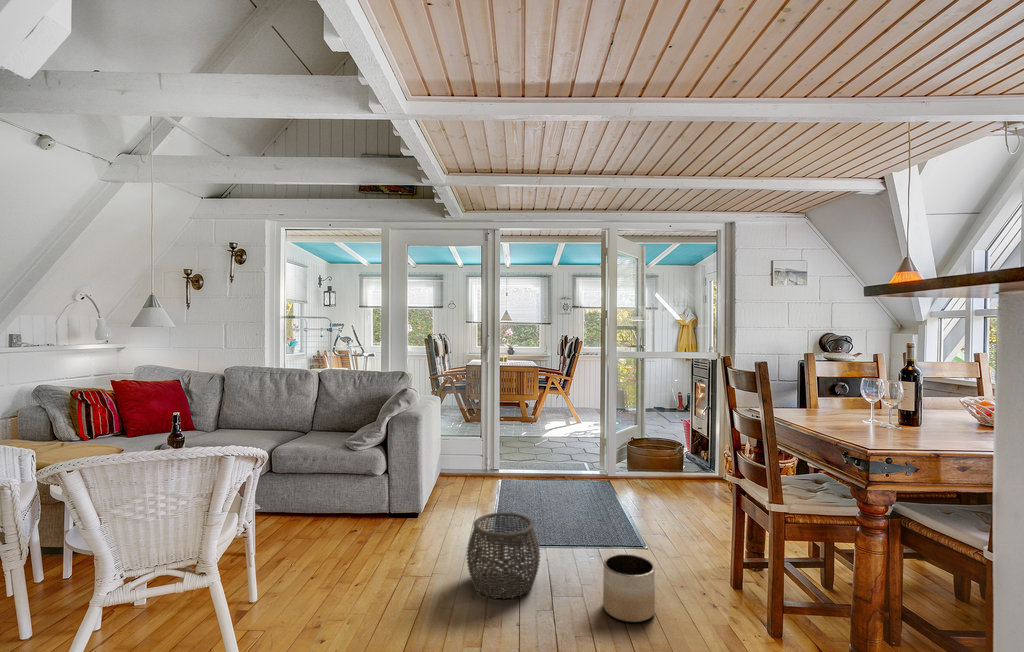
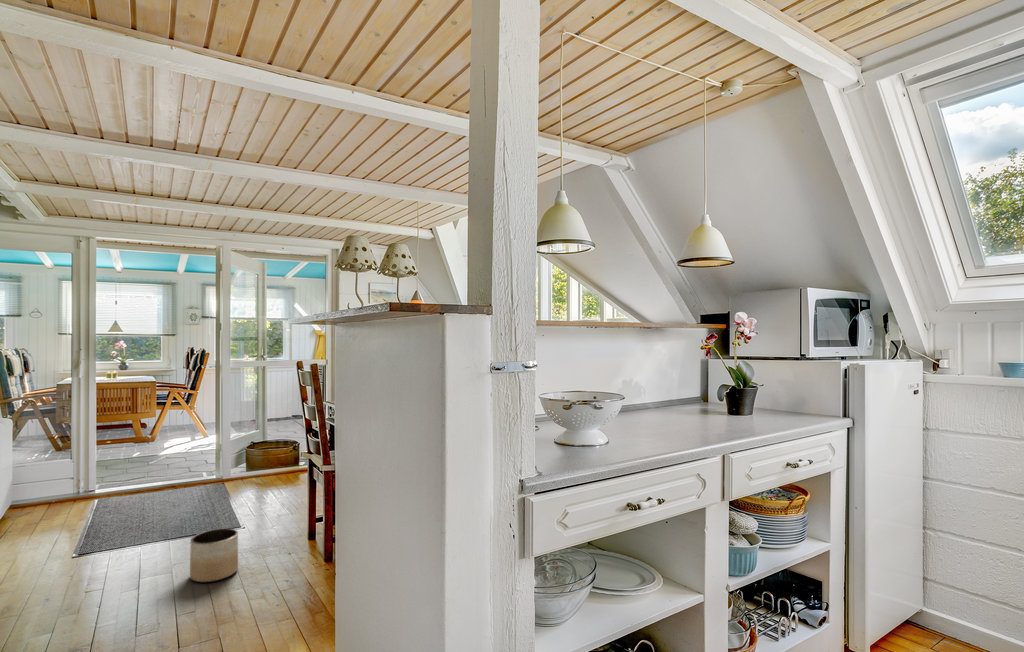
woven basket: present [467,513,540,599] -> none [38,516,128,599]

